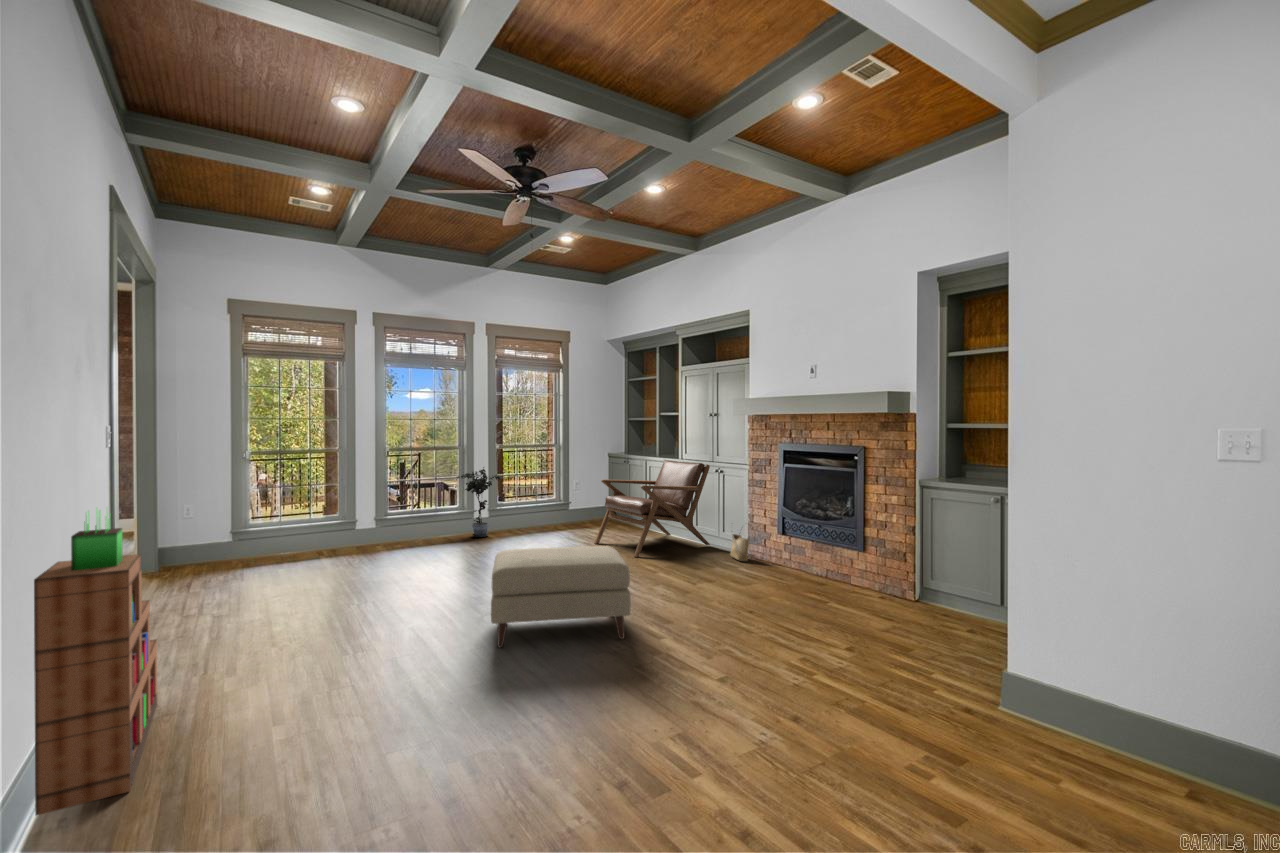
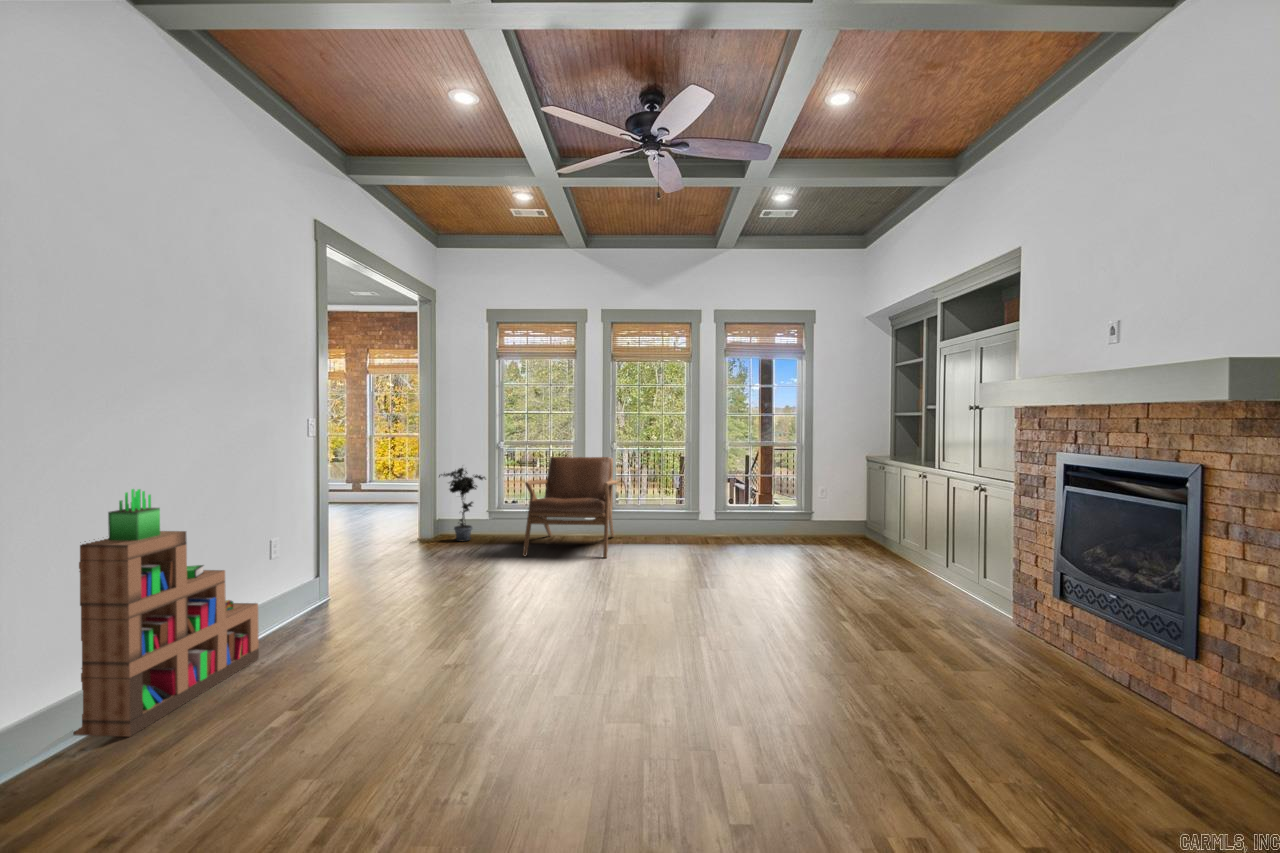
lounge chair: present [595,460,710,557] -> present [523,457,618,558]
potted plant: present [457,467,505,537] -> present [439,468,486,541]
woven basket: present [730,534,749,561] -> none [980,567,1010,629]
ottoman: present [491,546,631,647] -> none [532,565,723,708]

